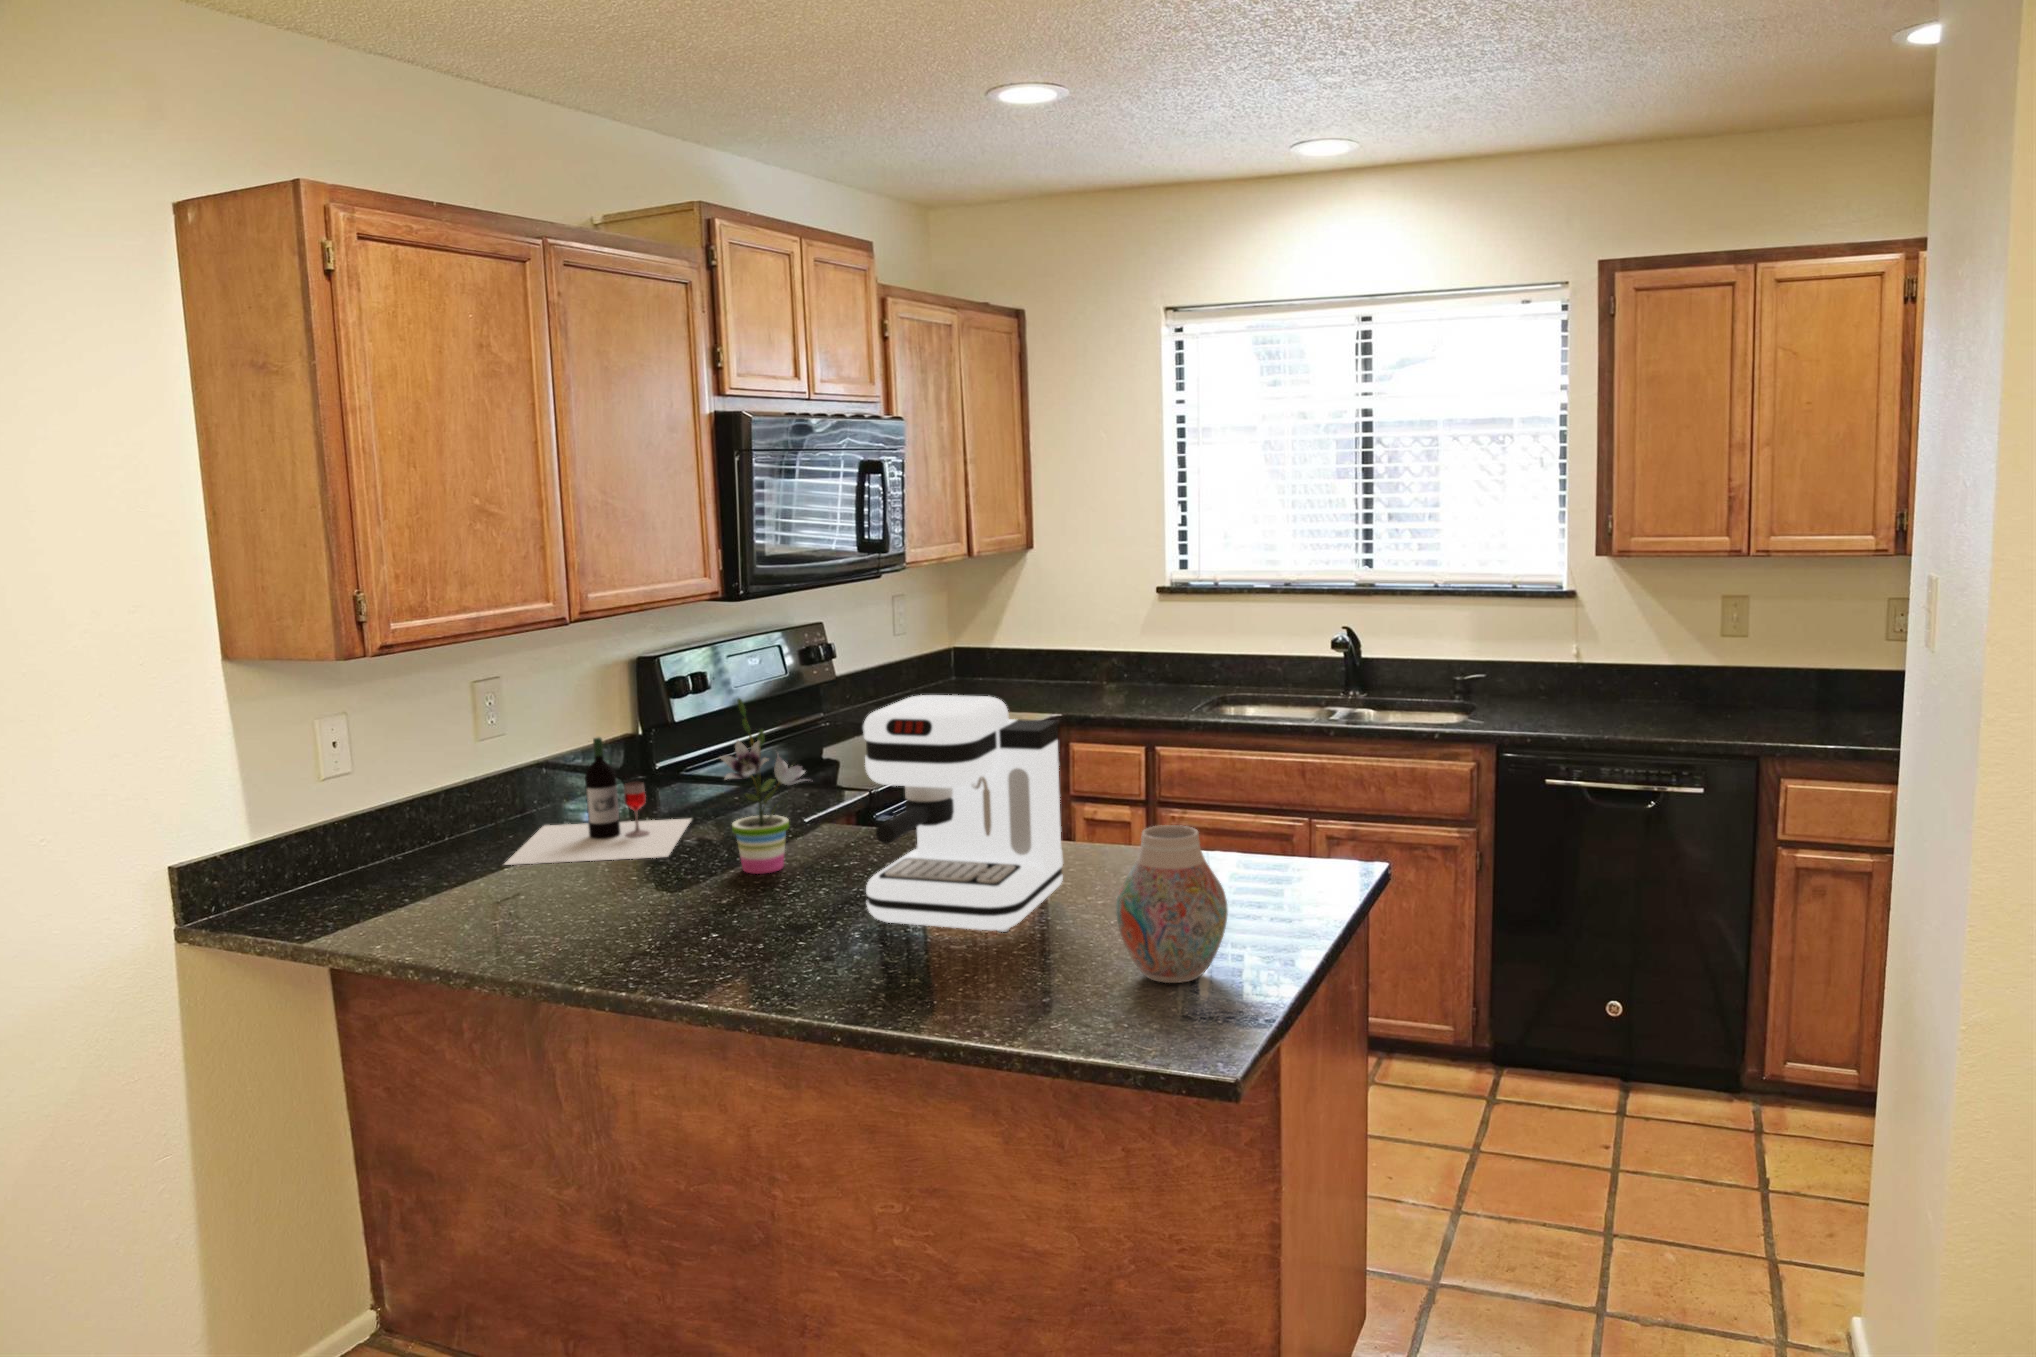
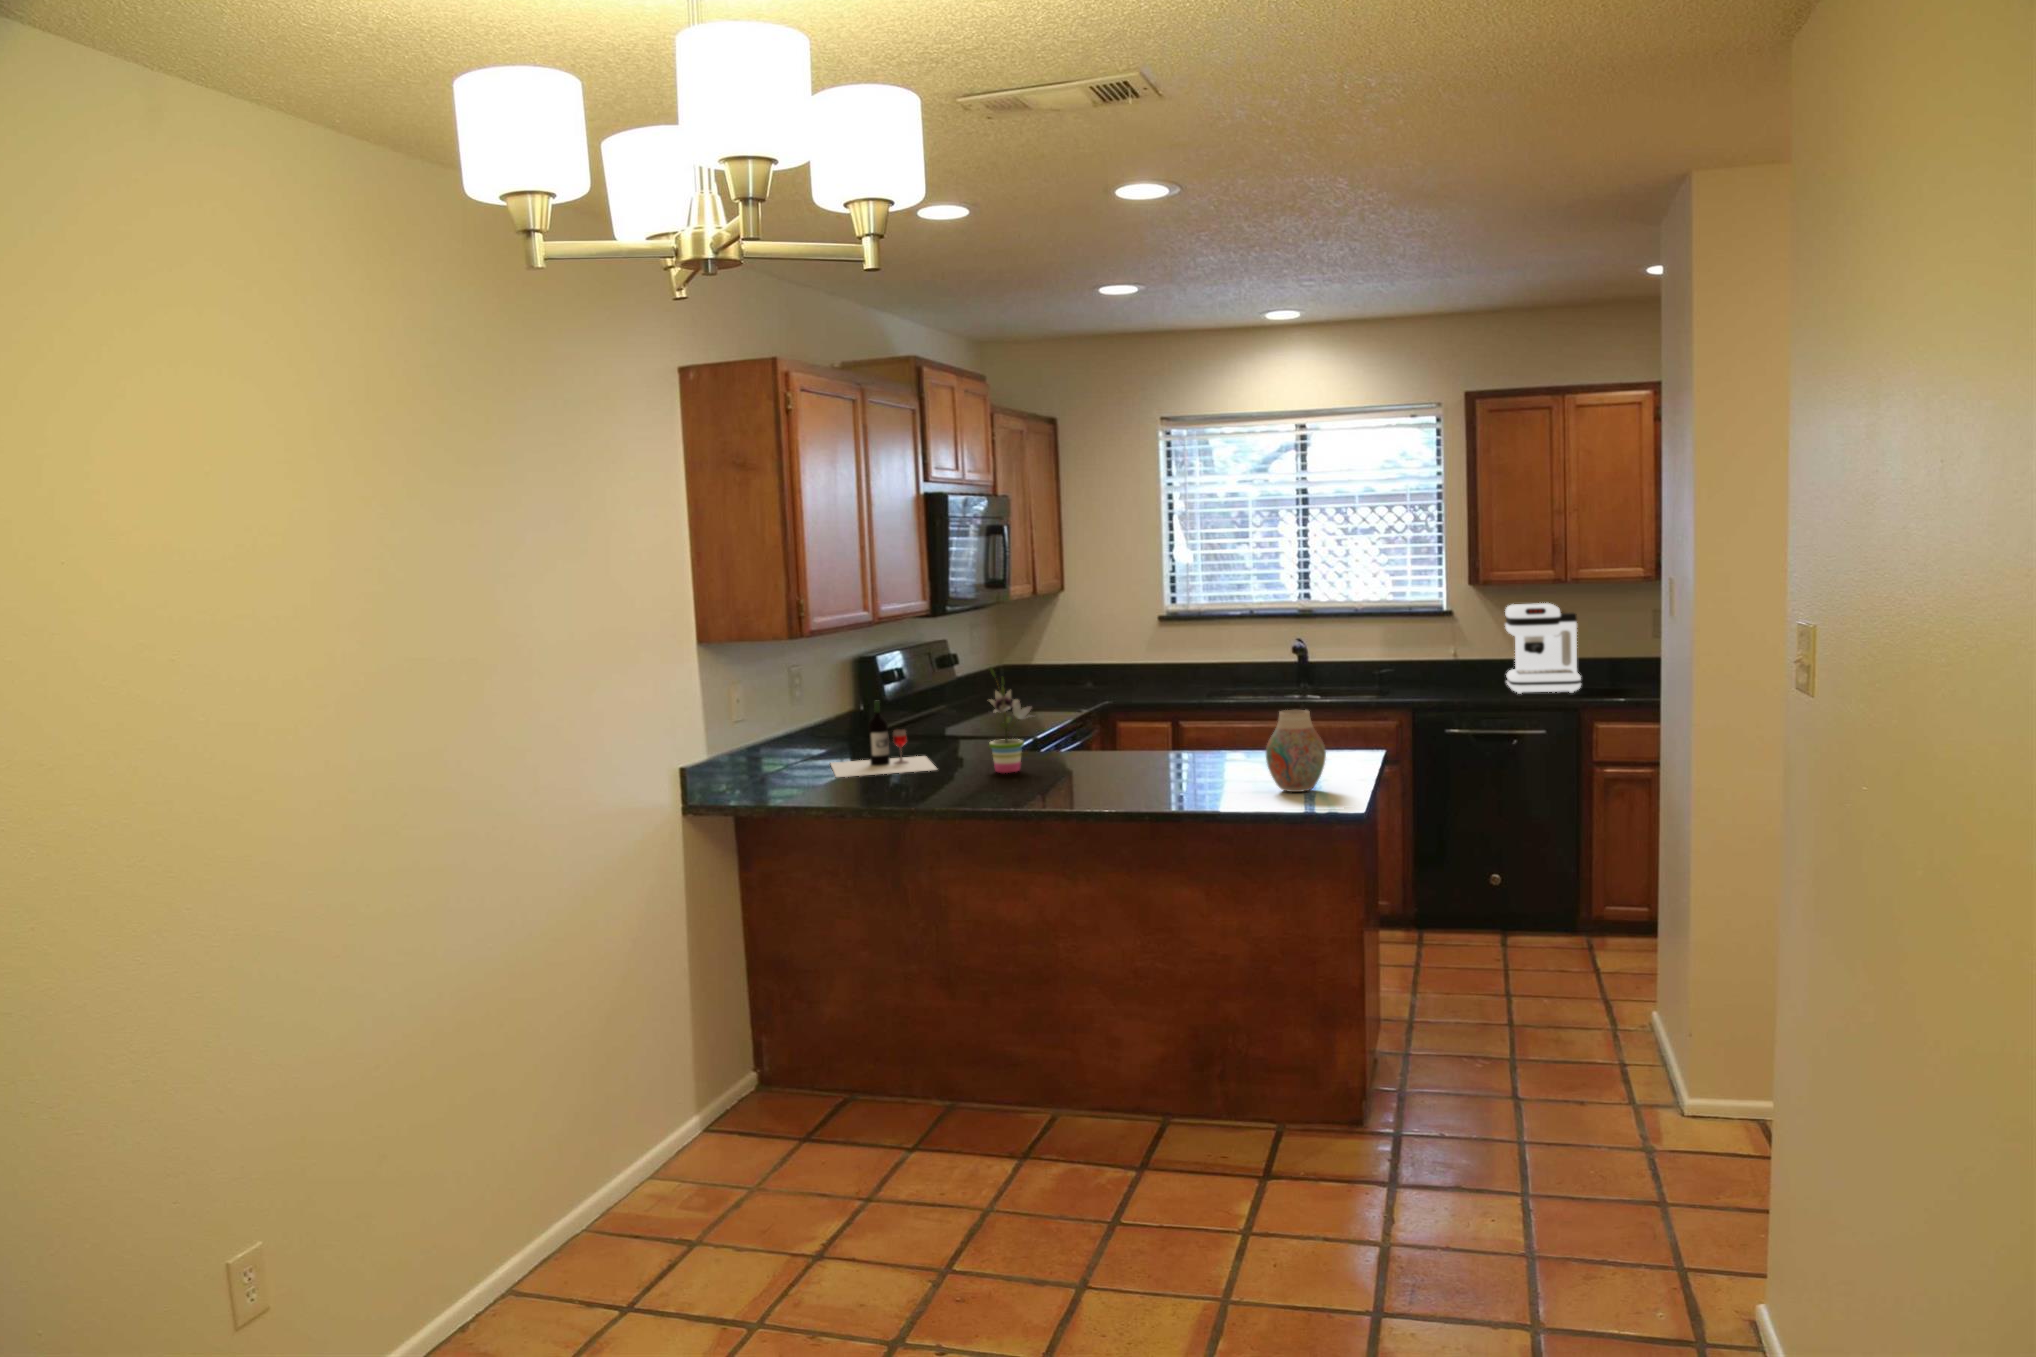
coffee maker: present [863,695,1063,932] -> present [1505,603,1581,694]

